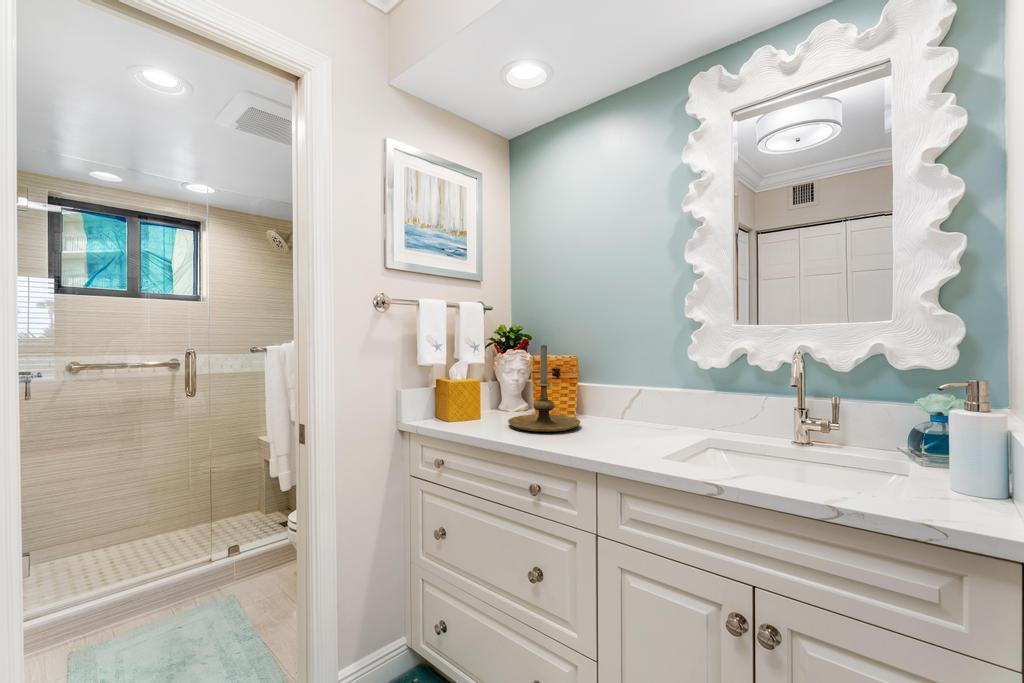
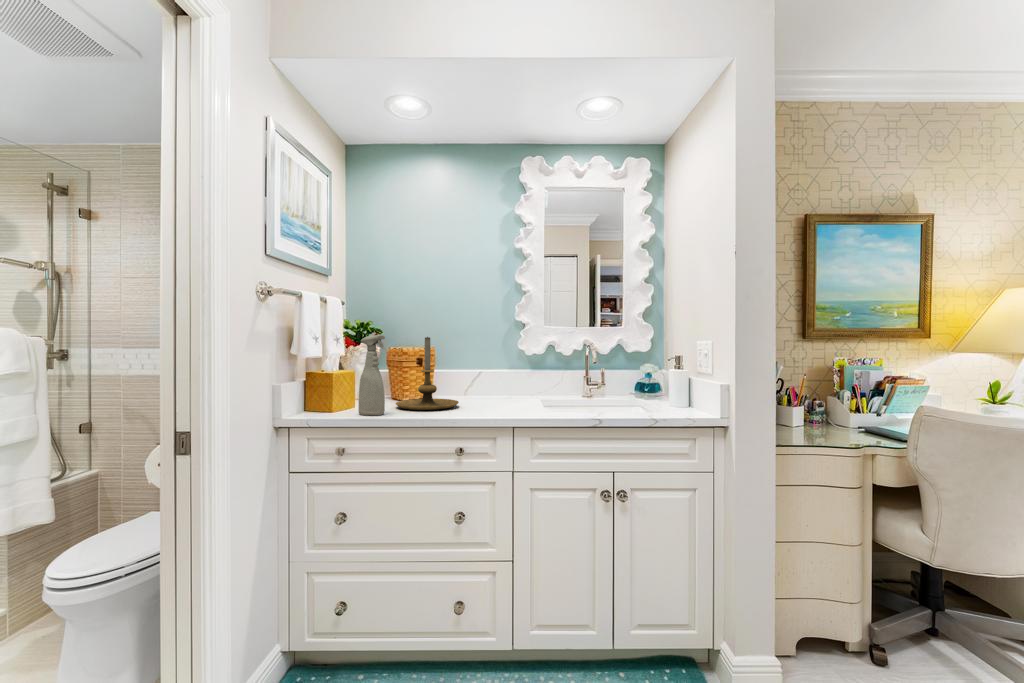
spray bottle: none [456,344,478,431] -> present [359,335,385,415]

